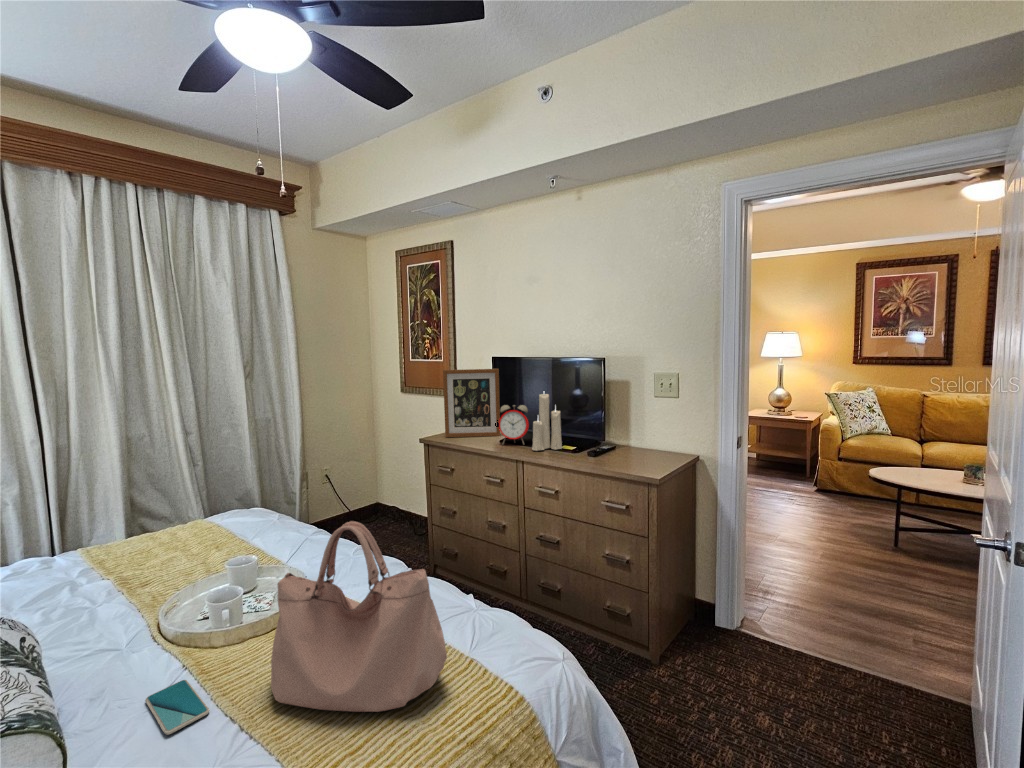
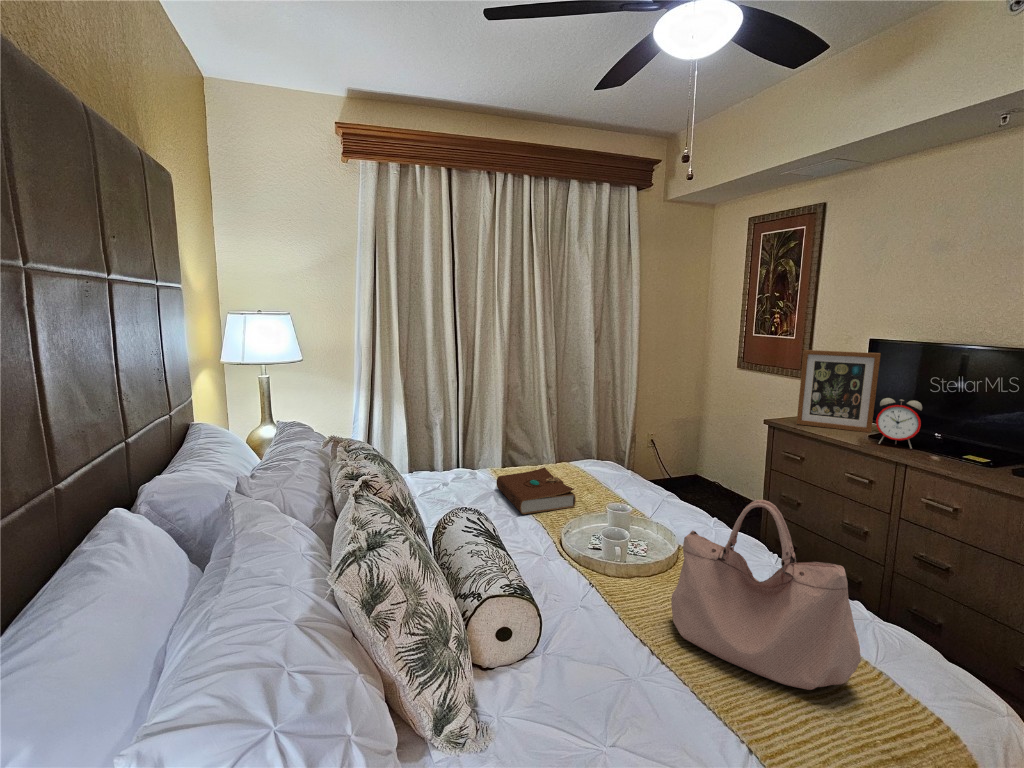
candle: present [532,394,562,451] -> none [926,378,981,463]
book: none [70,535,190,607] -> present [497,468,576,514]
smartphone: present [145,680,209,735] -> none [575,590,625,629]

